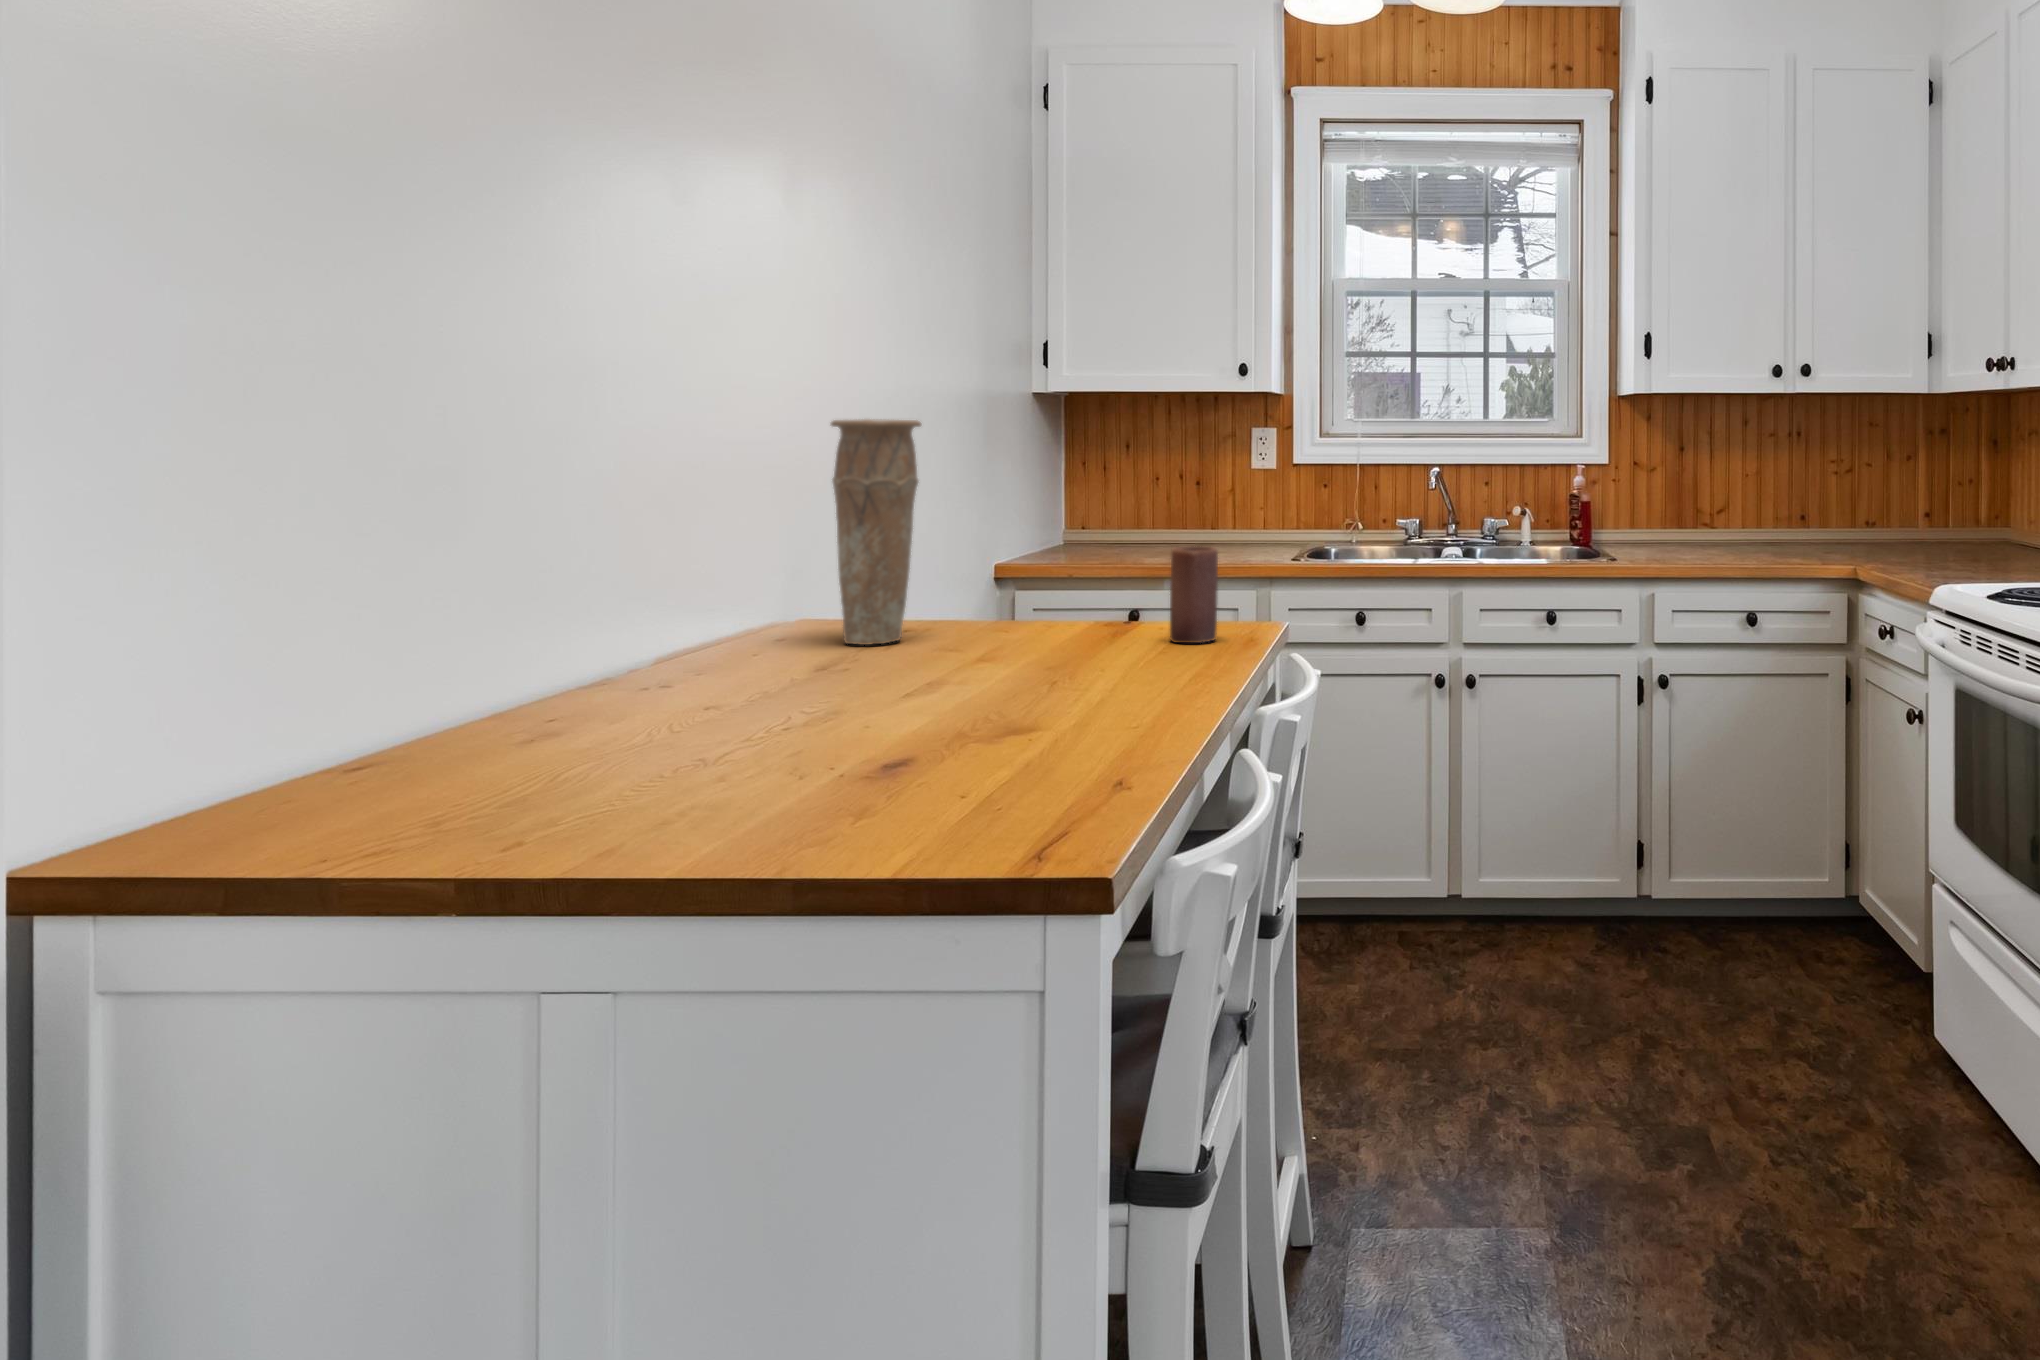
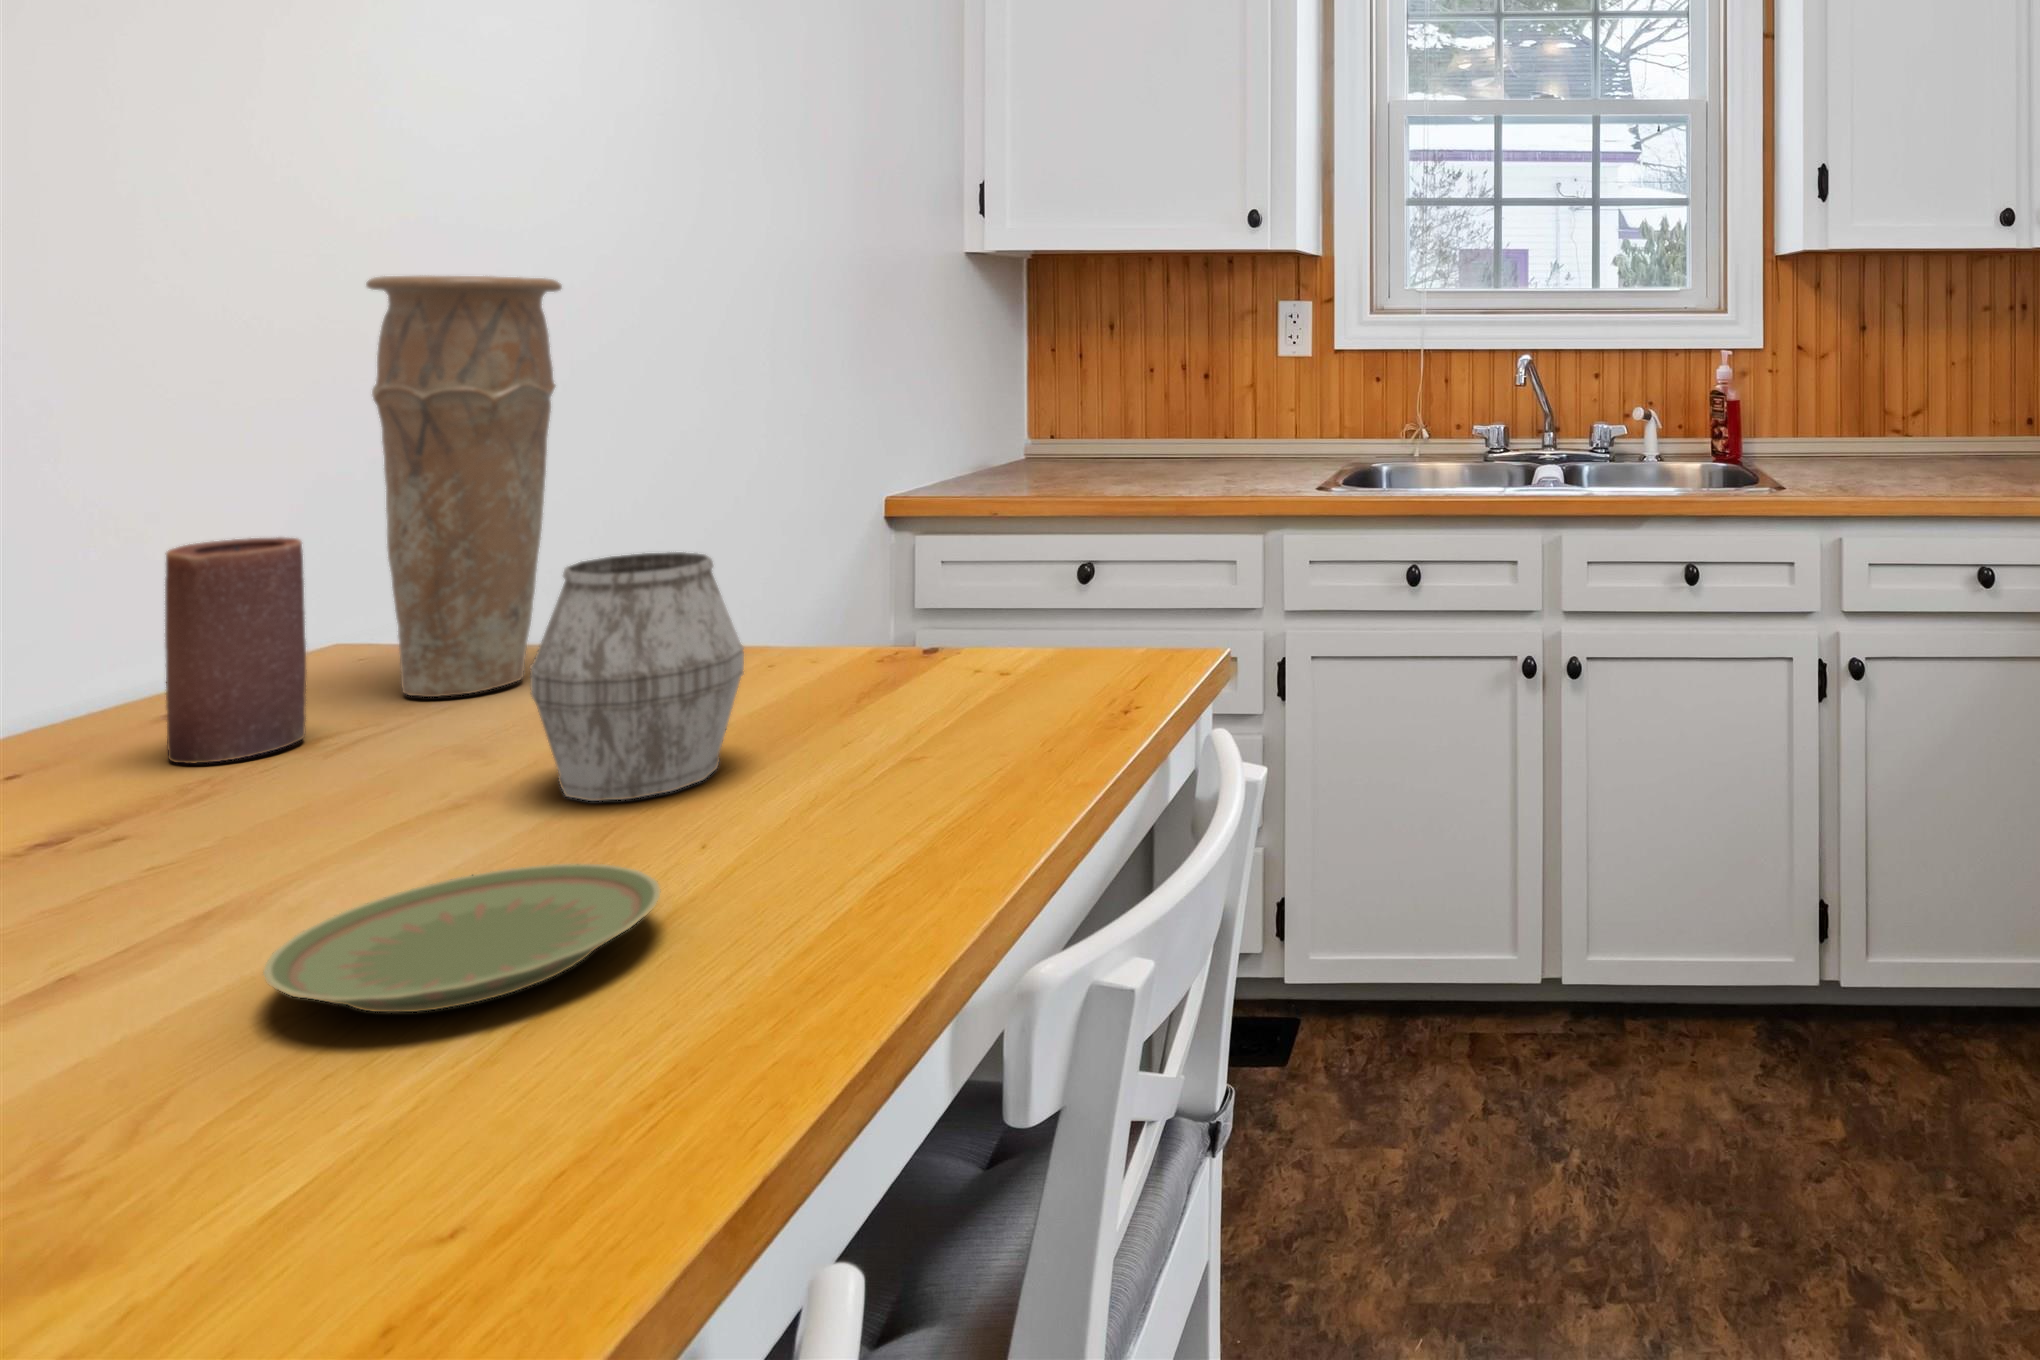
candle: present [1170,546,1218,643] -> present [165,537,306,764]
mug: none [972,561,1065,675] -> present [530,552,744,801]
plate: none [960,682,1095,718] -> present [263,864,661,1012]

